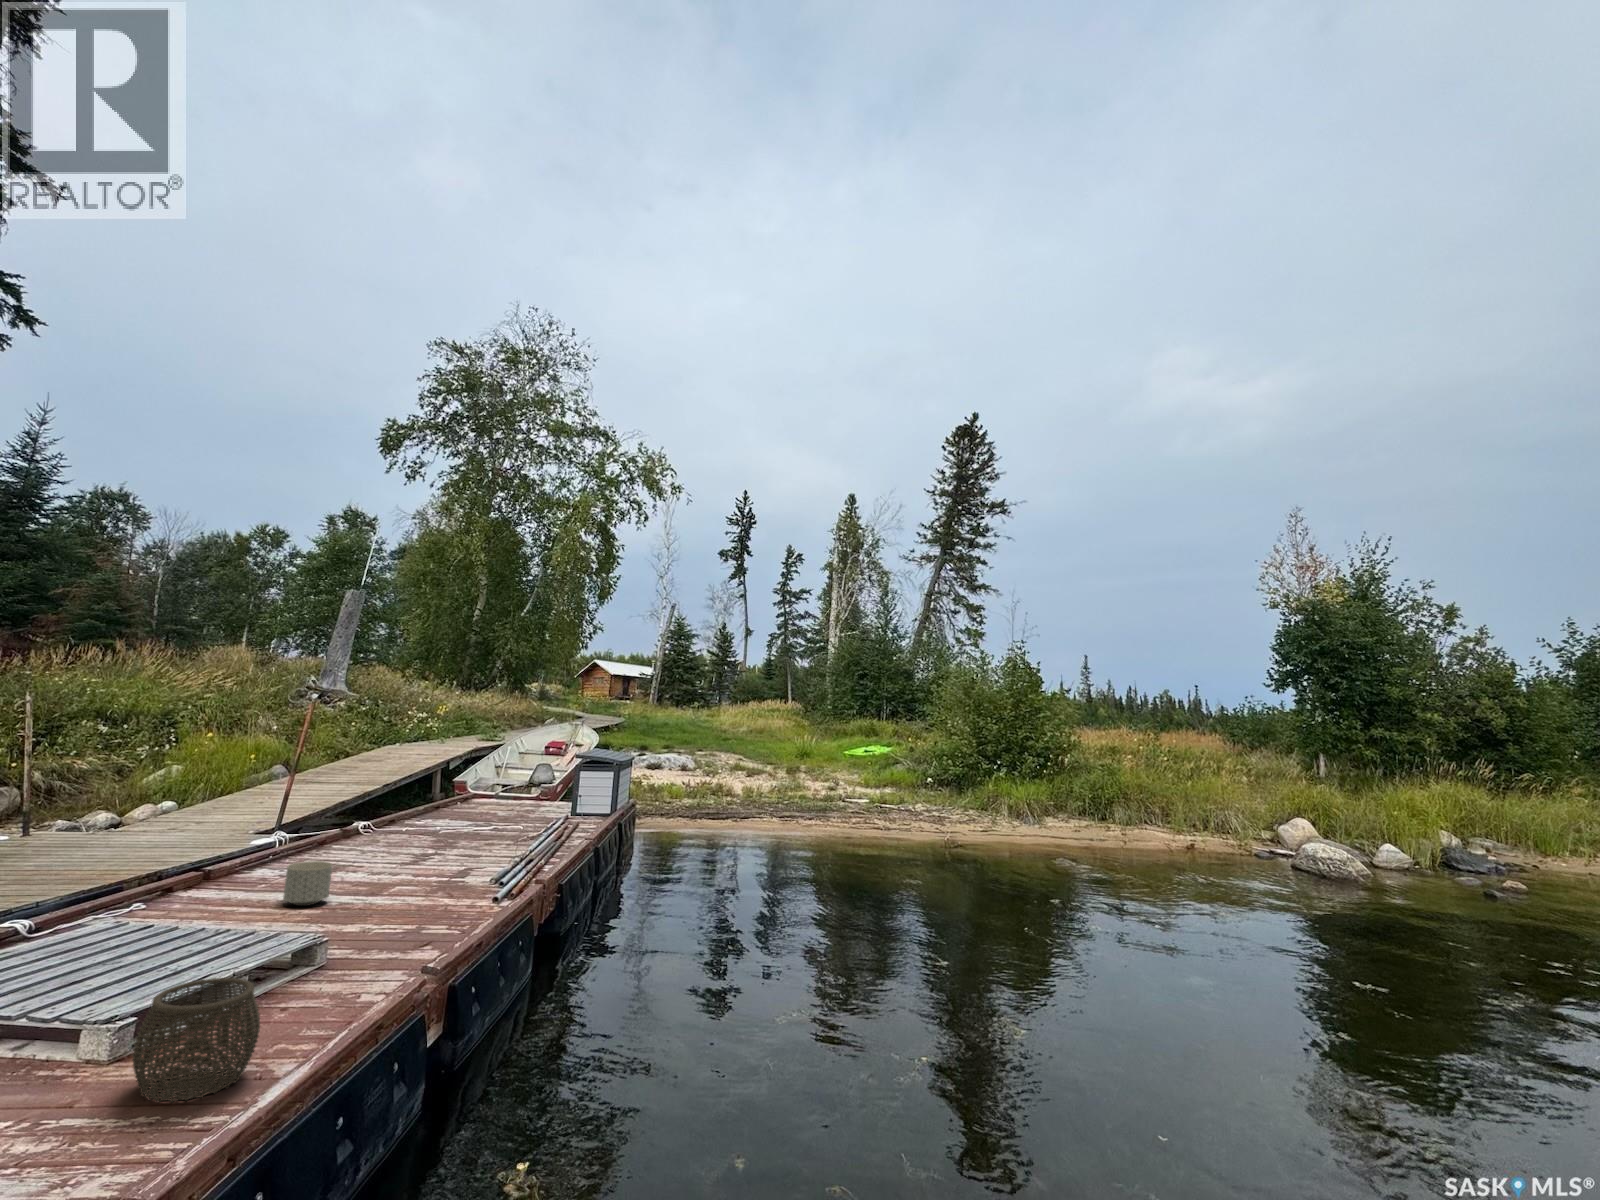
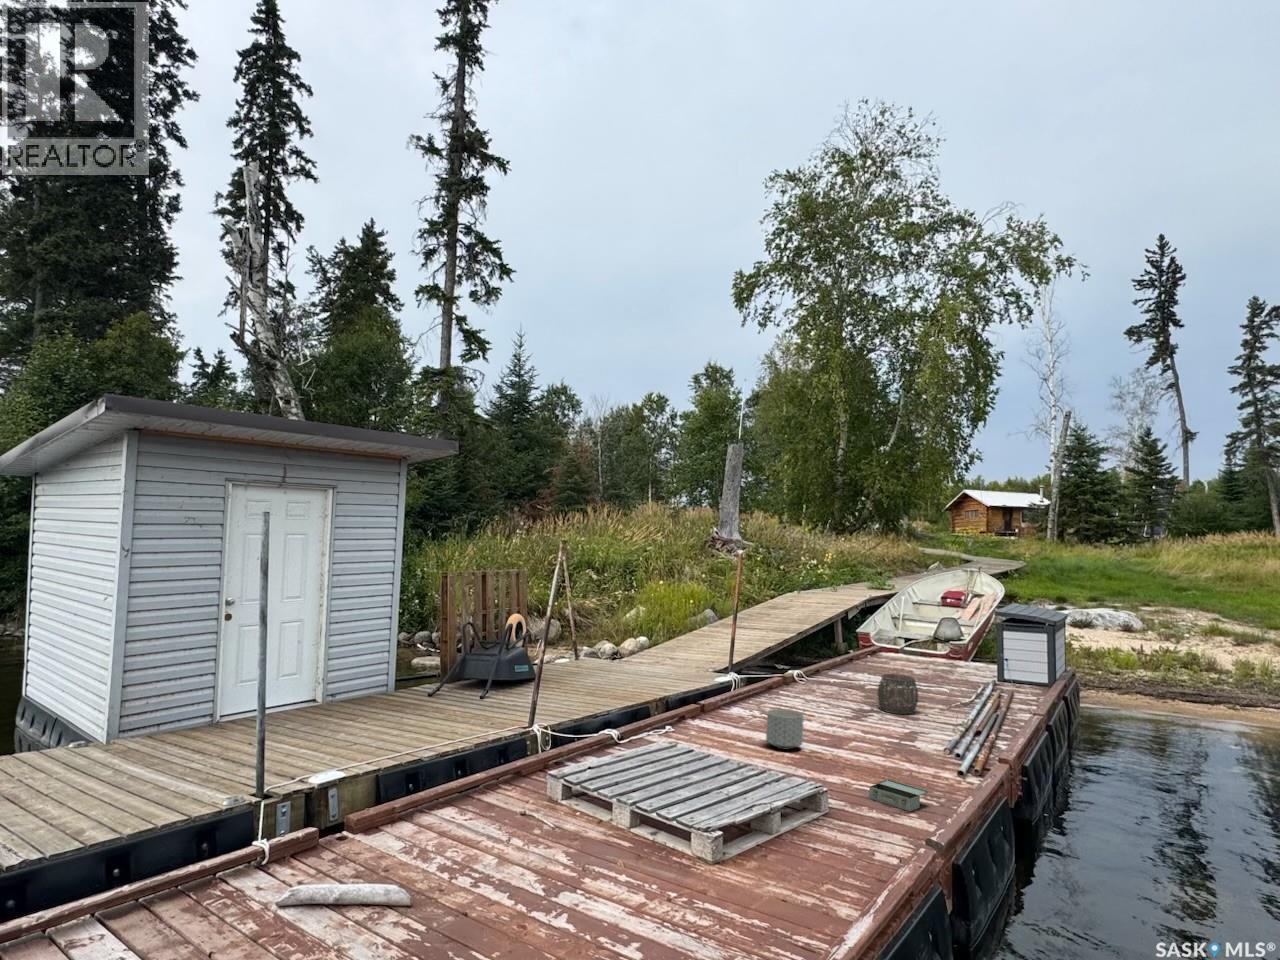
toolbox: none [383,921,447,950] -> present [869,780,928,811]
woven basket: present [132,978,260,1102] -> present [878,674,918,714]

